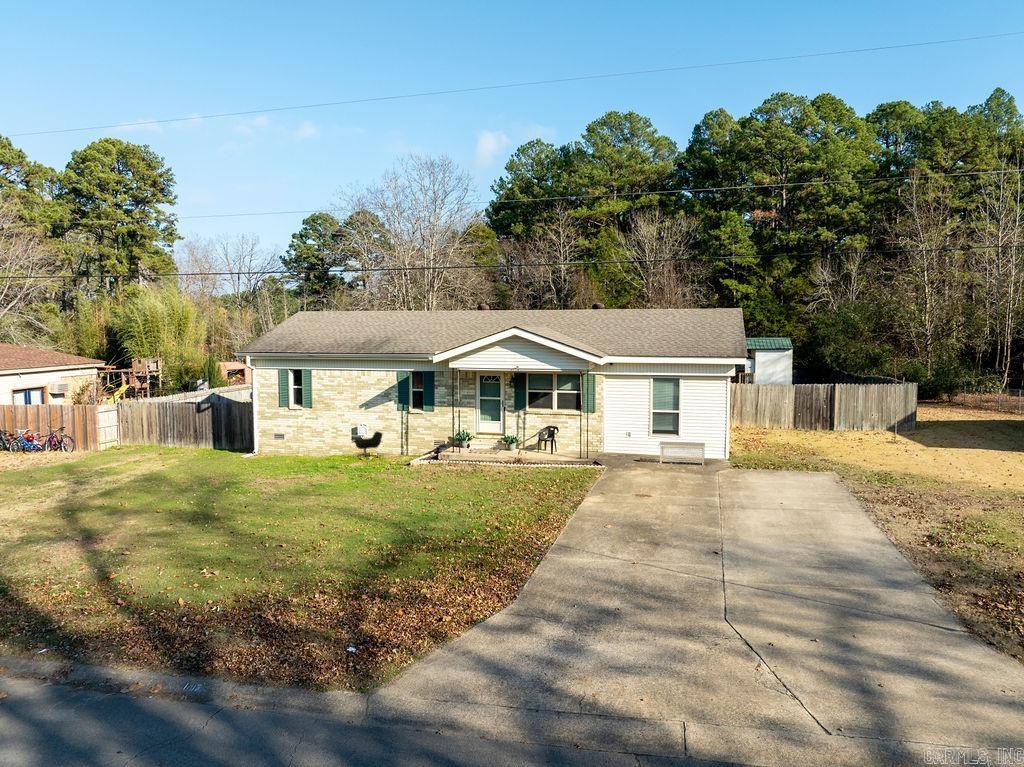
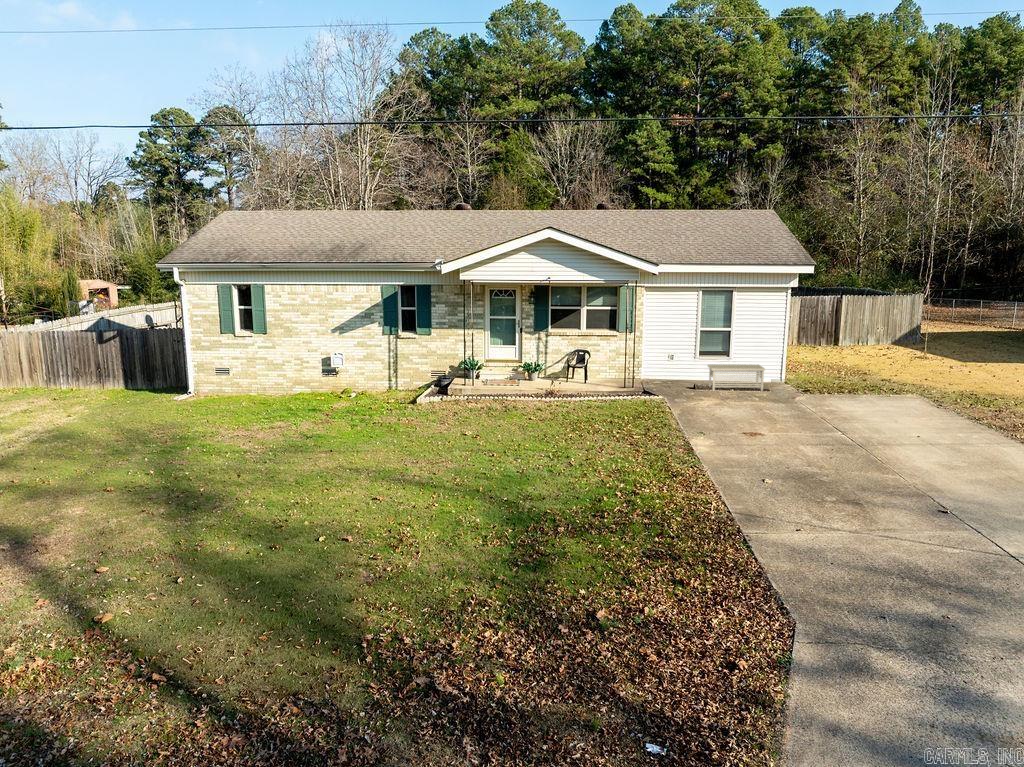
lounge chair: present [355,431,383,456] -> none [330,361,367,393]

